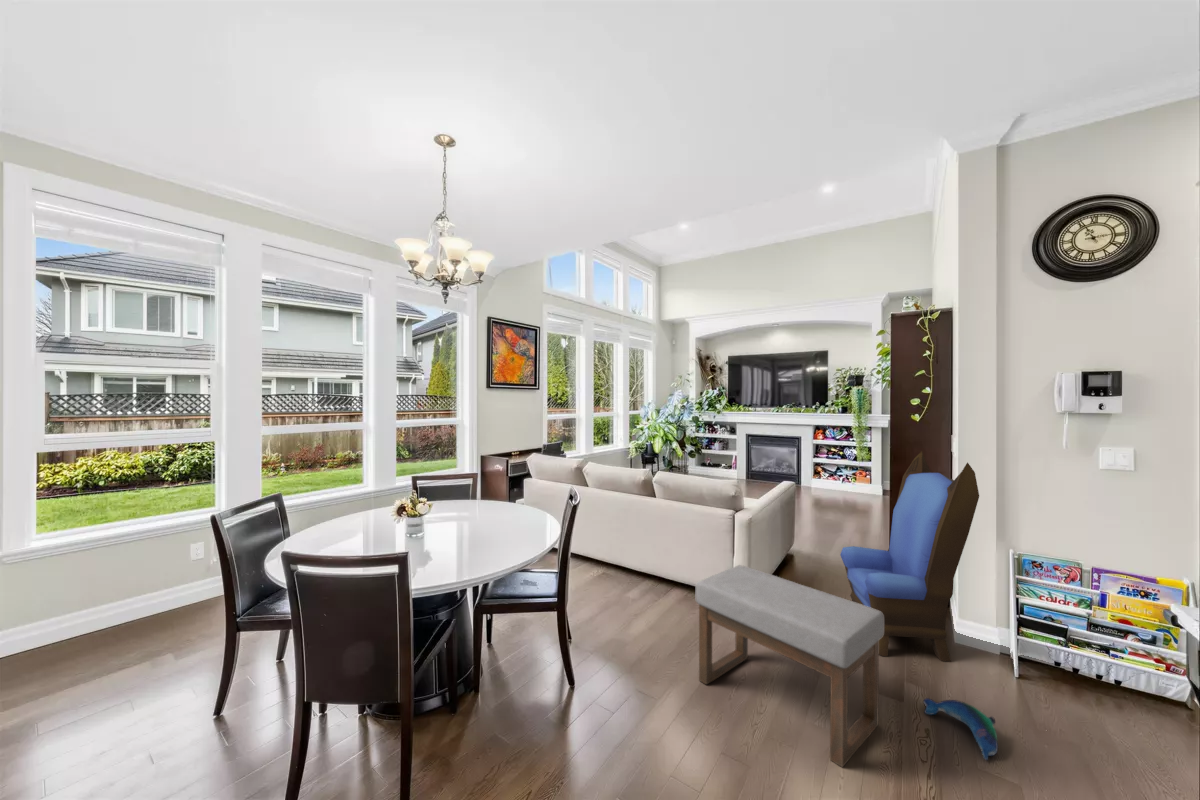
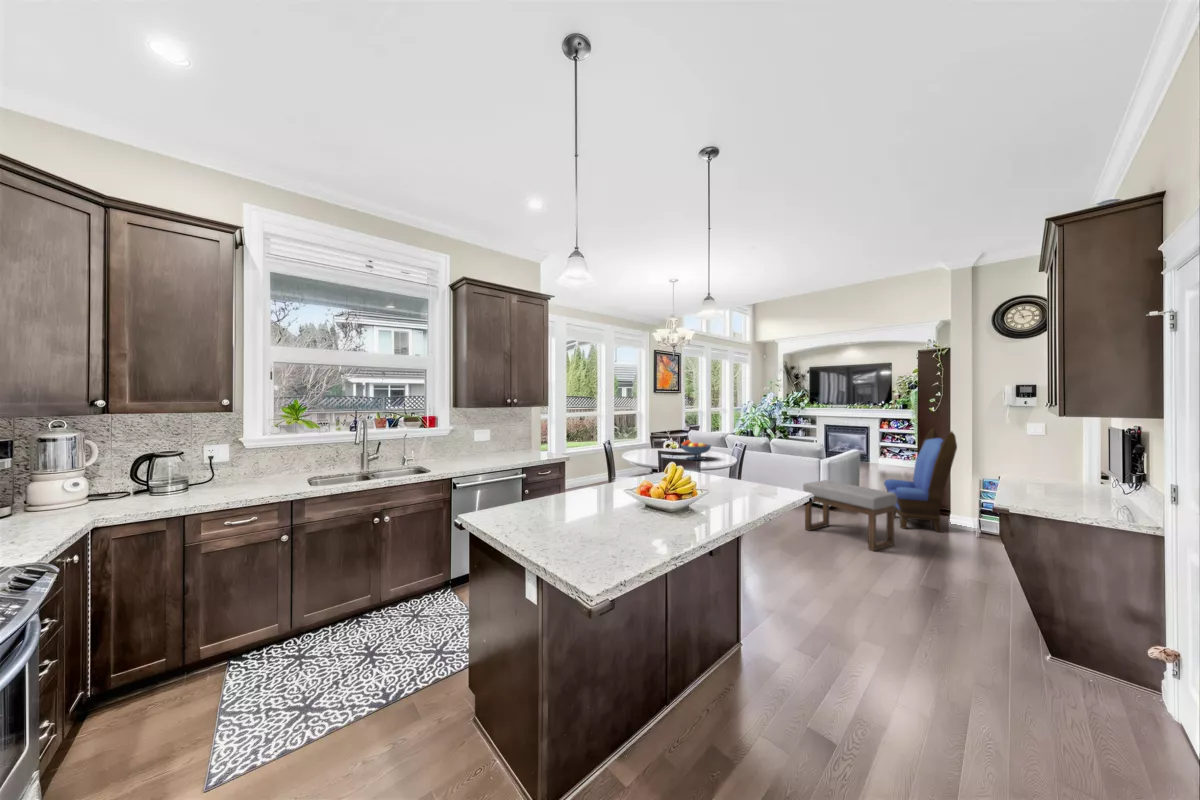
fruit bowl: none [438,492,508,540] -> present [681,440,711,460]
plush toy: present [924,698,998,760] -> none [919,537,952,554]

